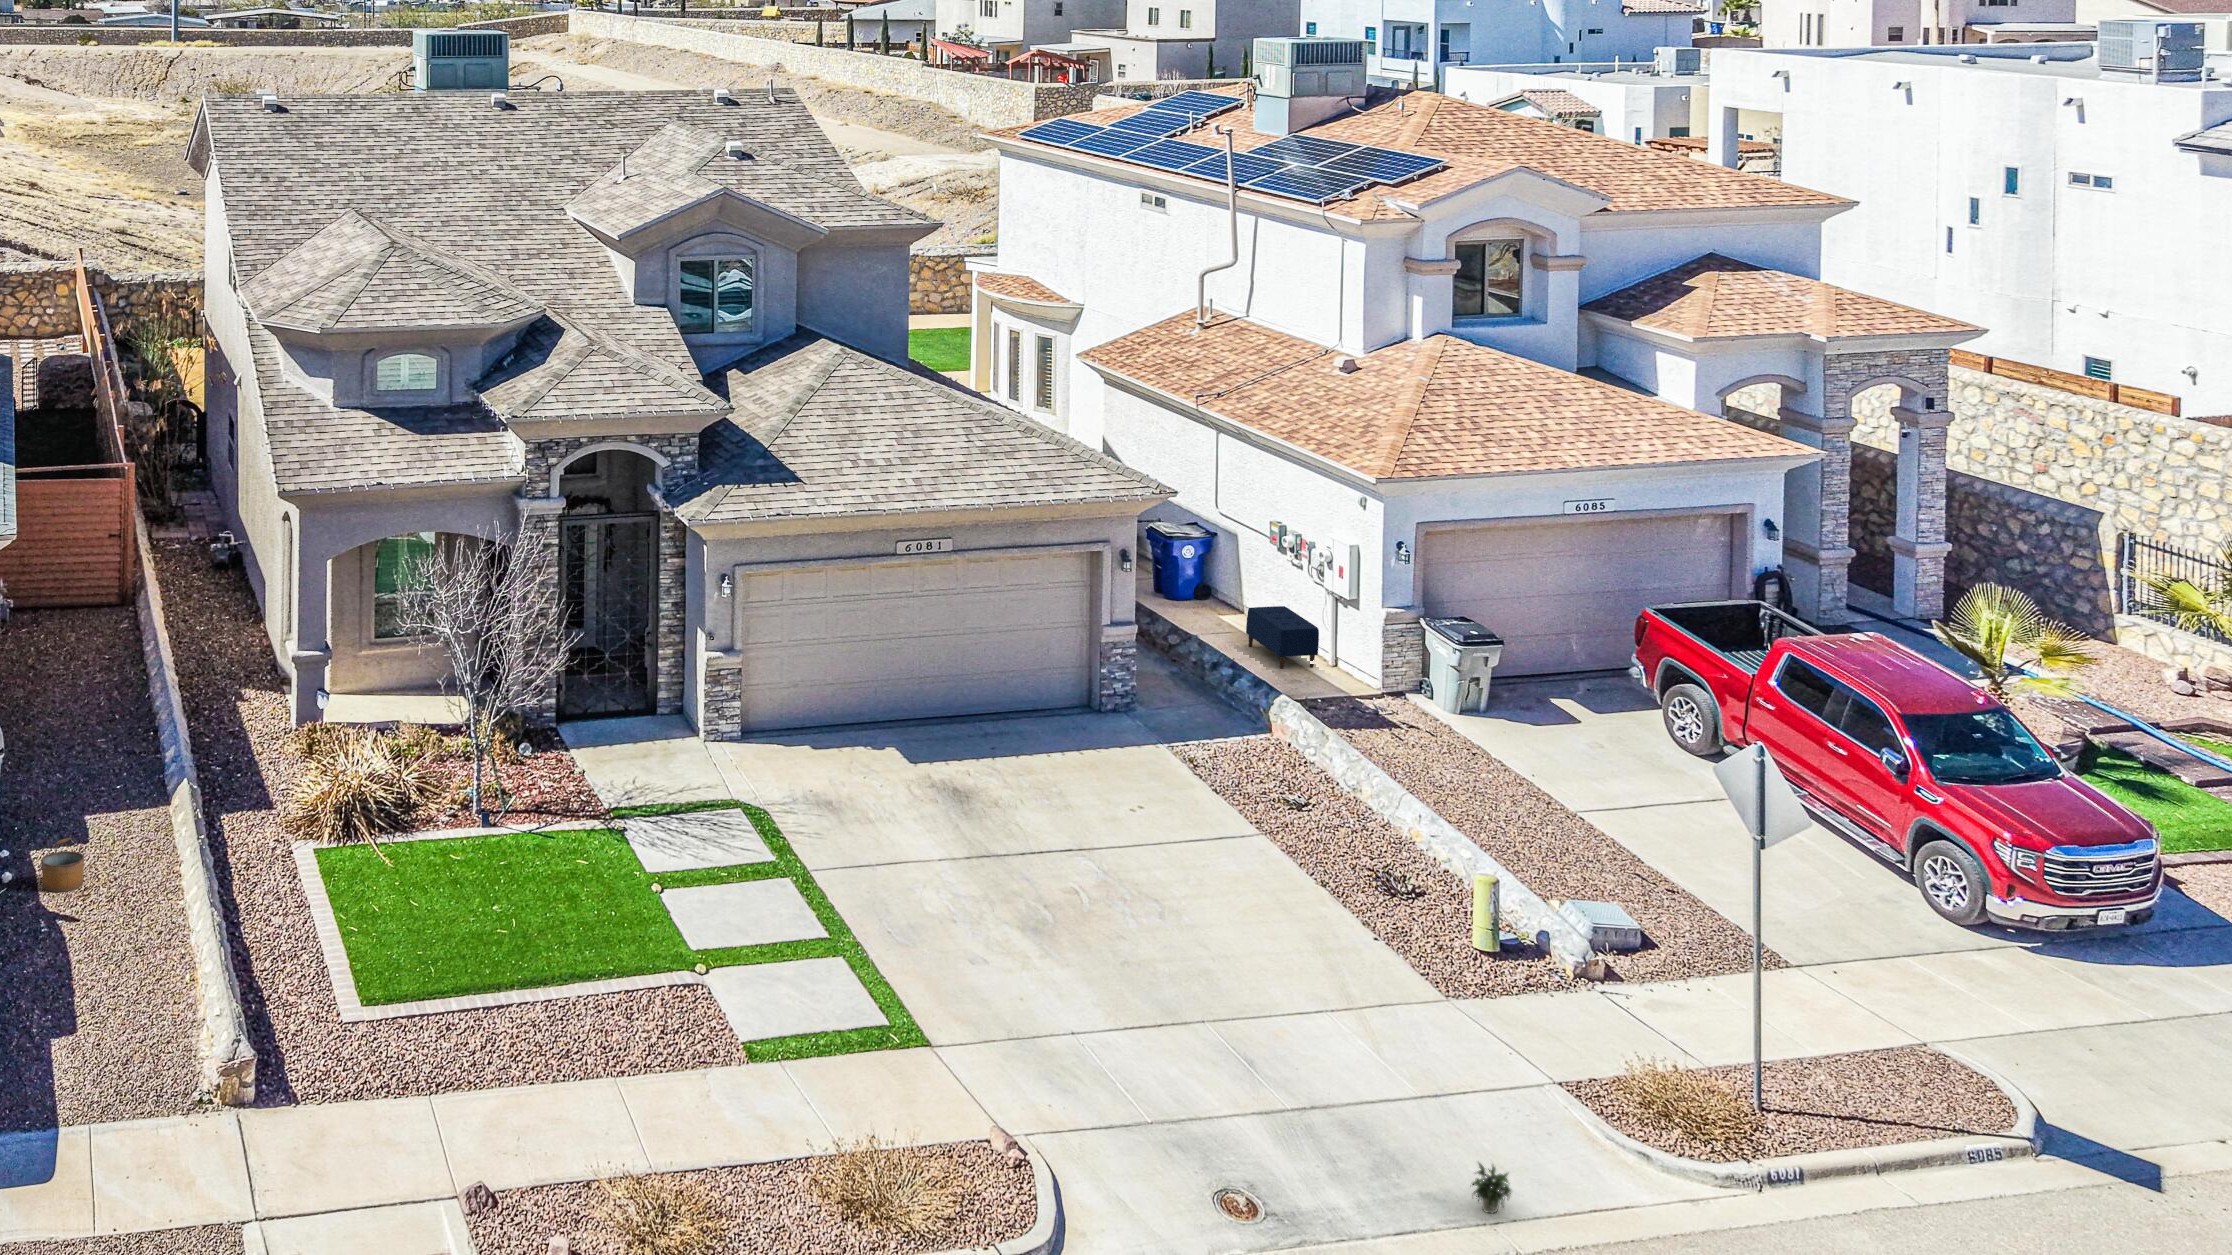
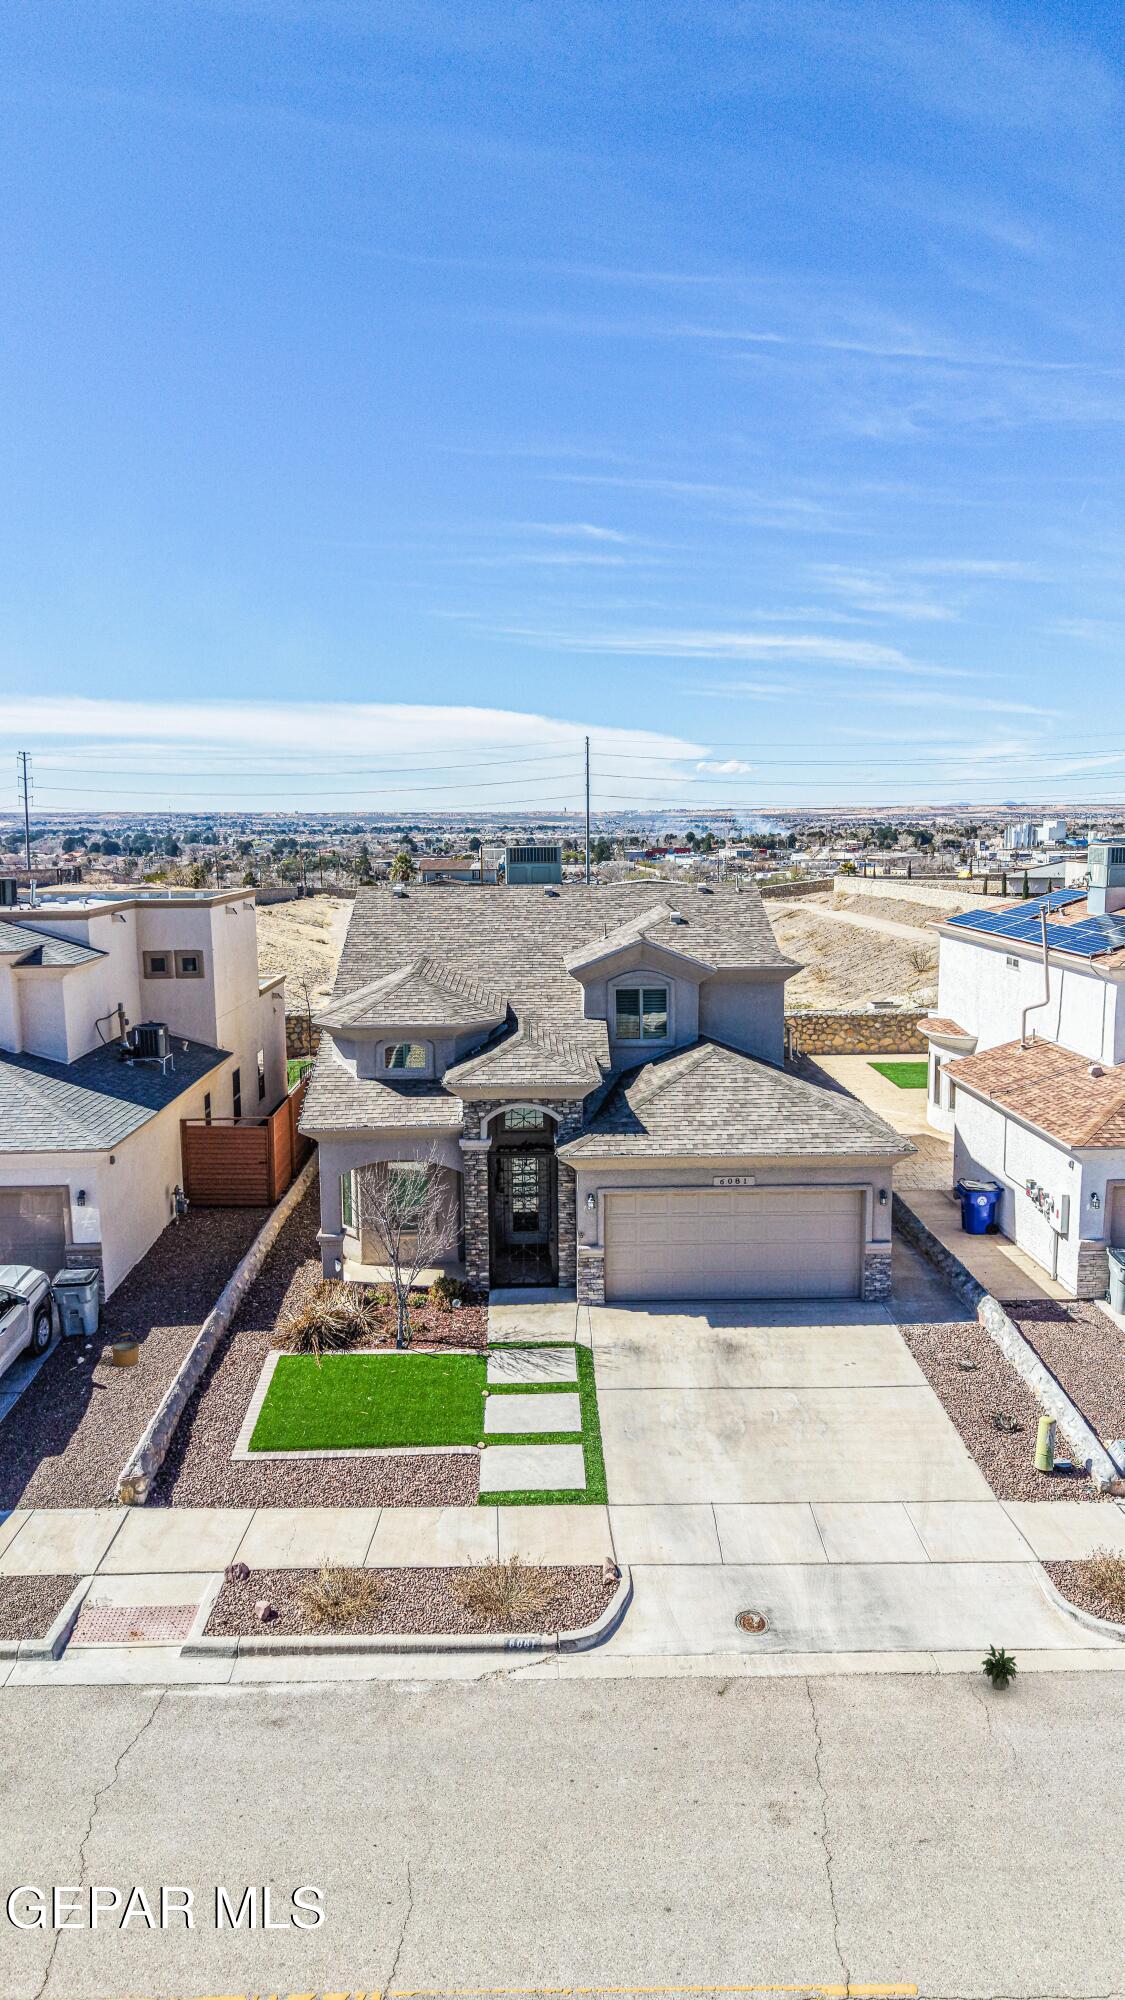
bench: present [1246,606,1319,669] -> none [992,1239,1041,1283]

